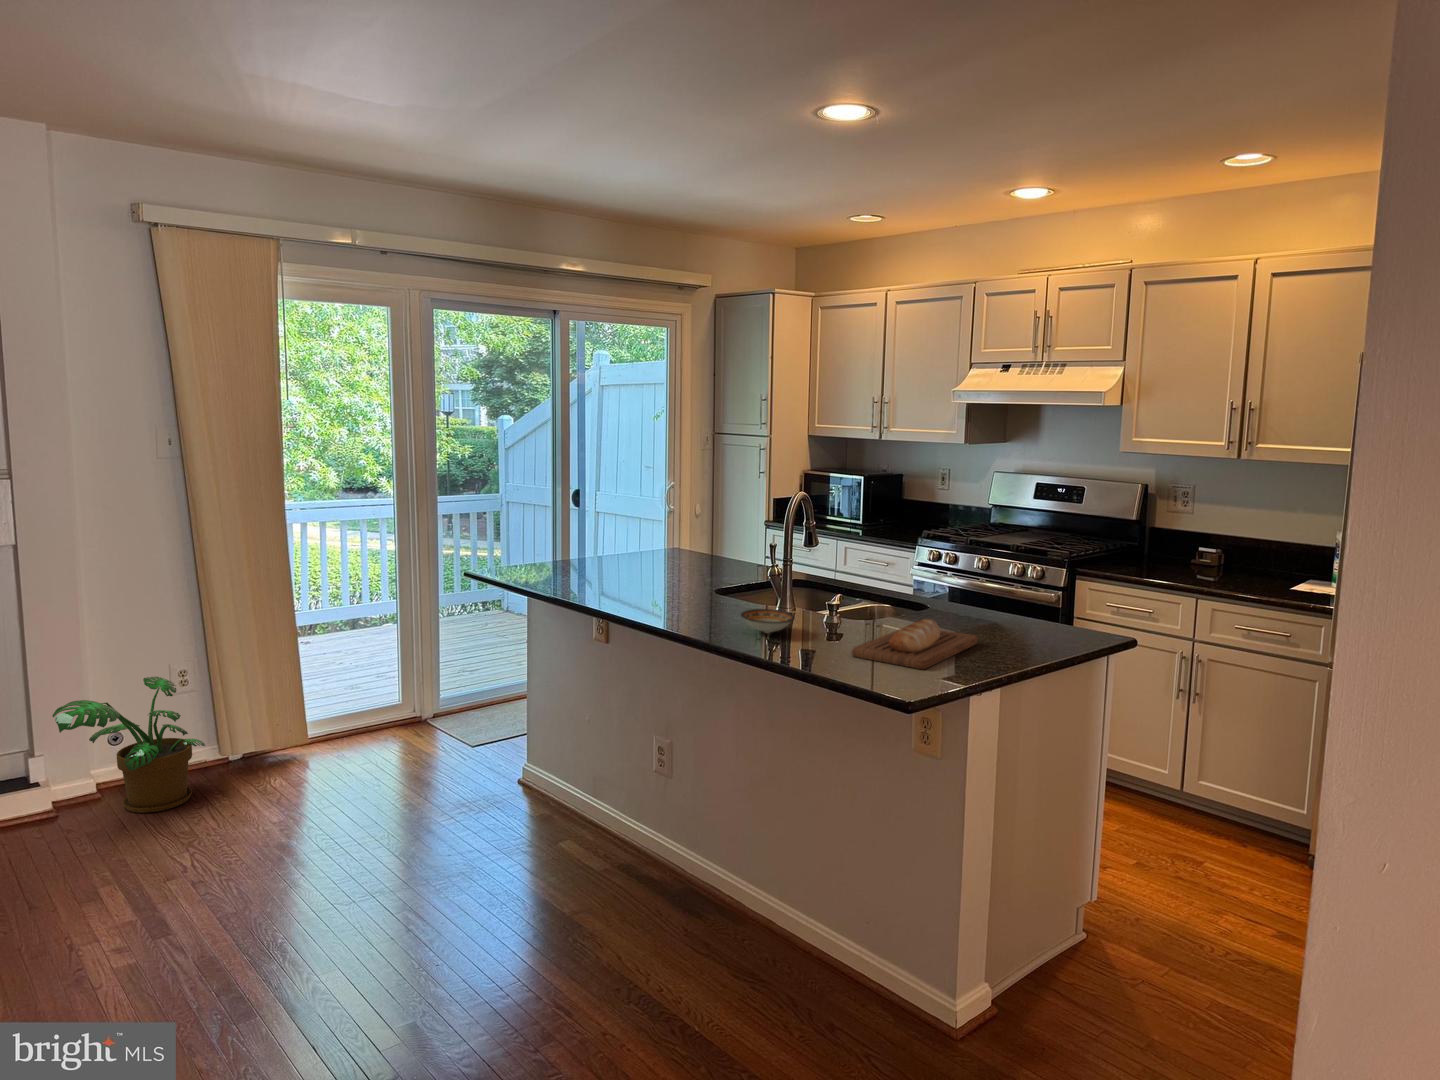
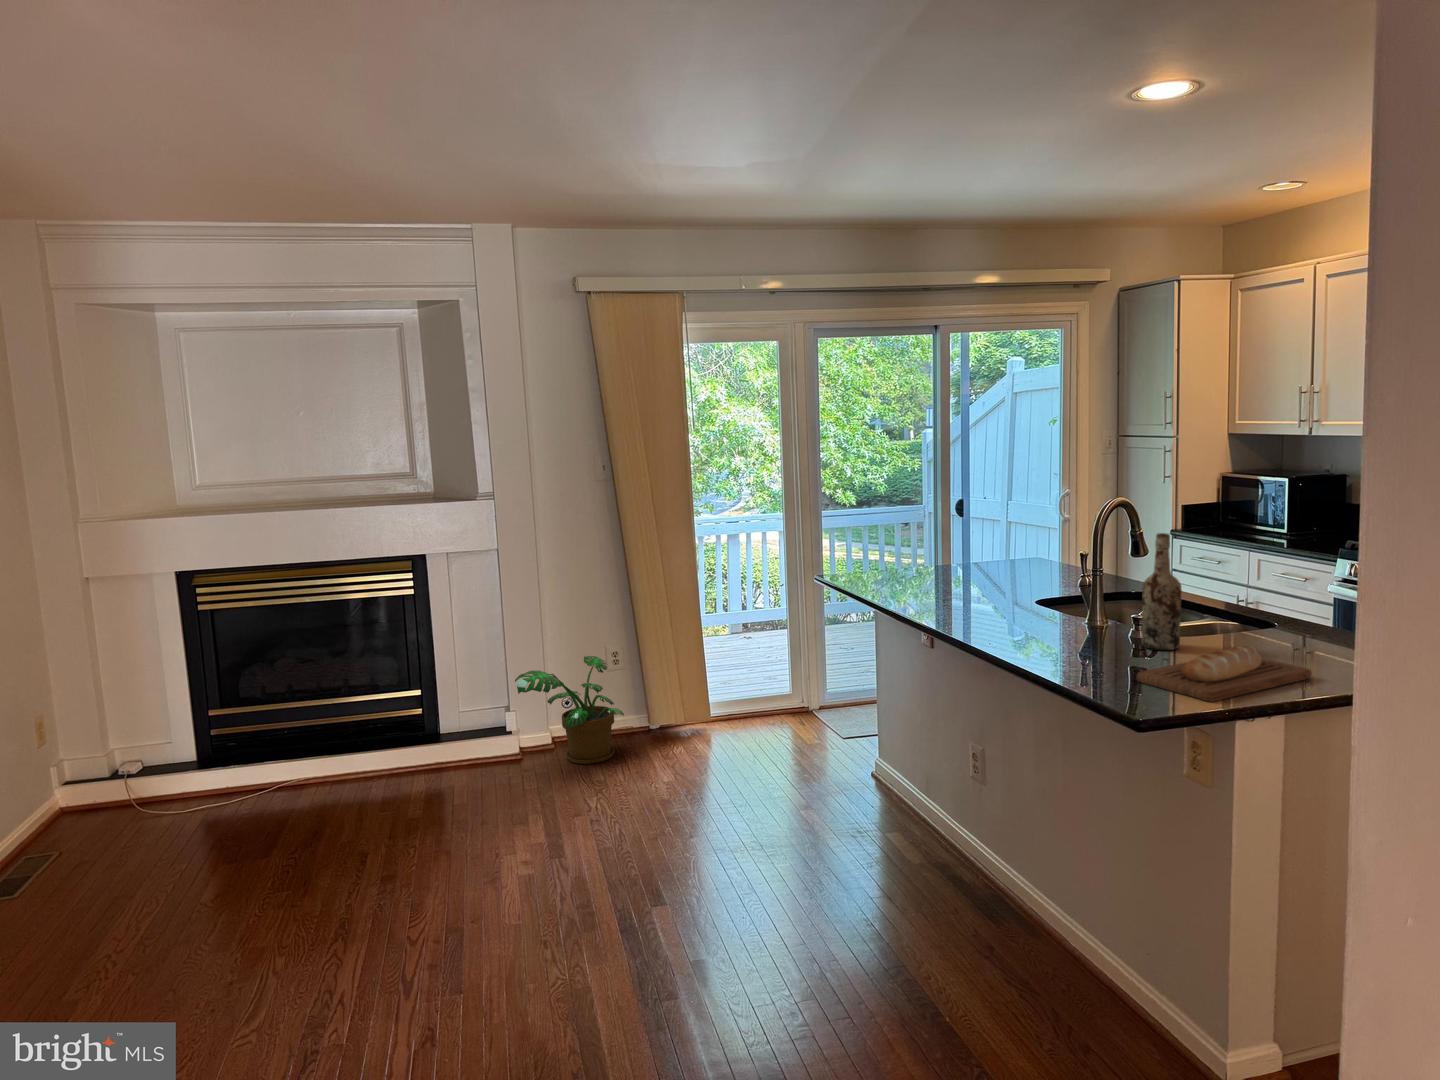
wine bottle: none [829,520,863,627] -> present [1142,533,1182,650]
bowl: present [741,609,794,633] -> none [1034,626,1092,651]

